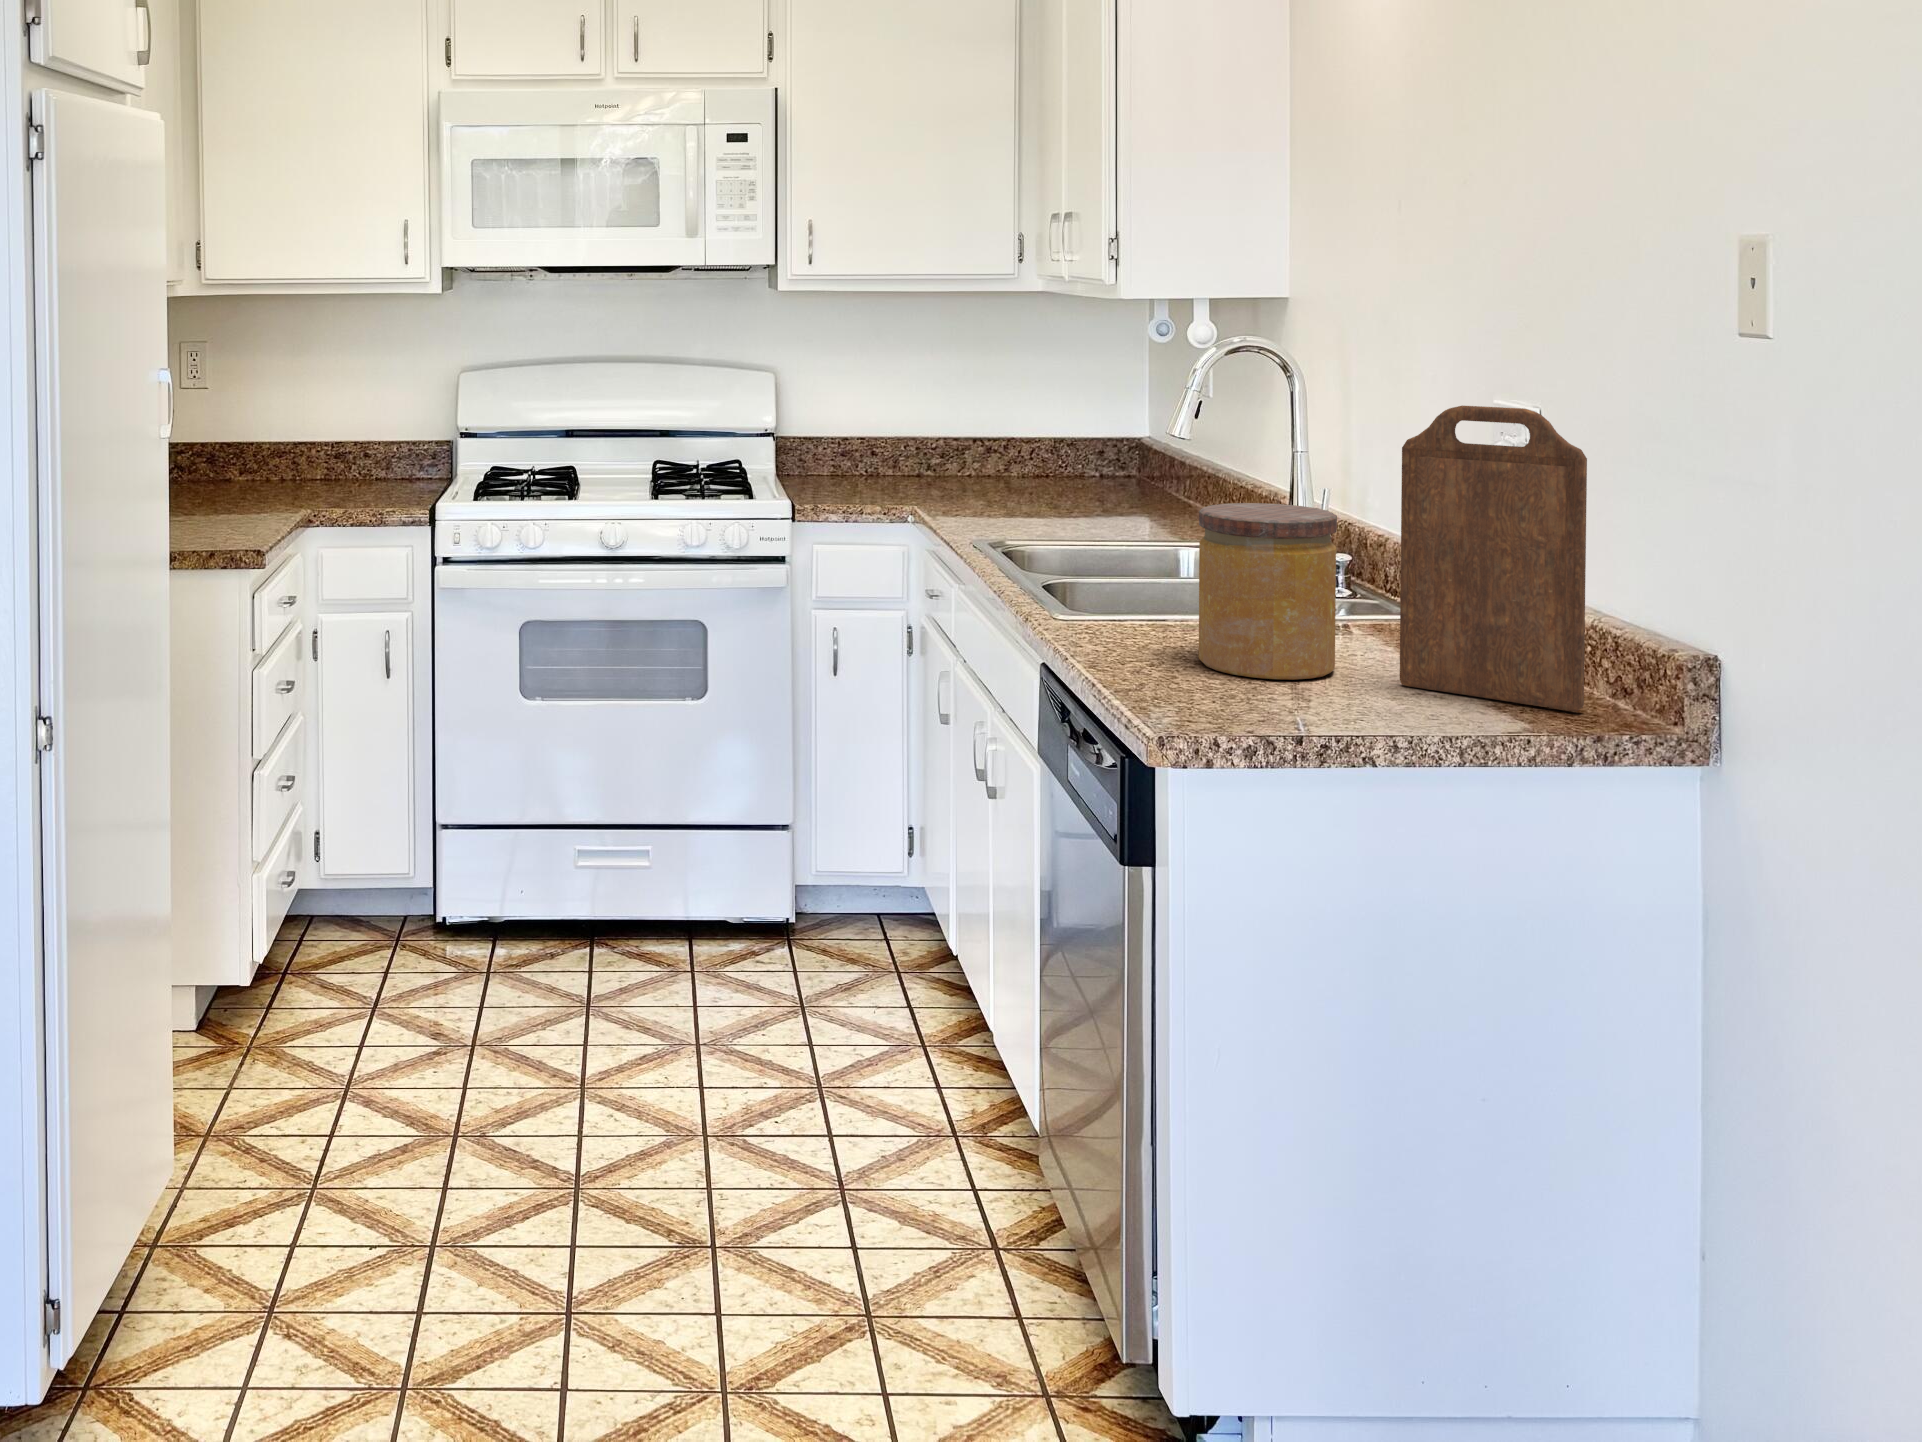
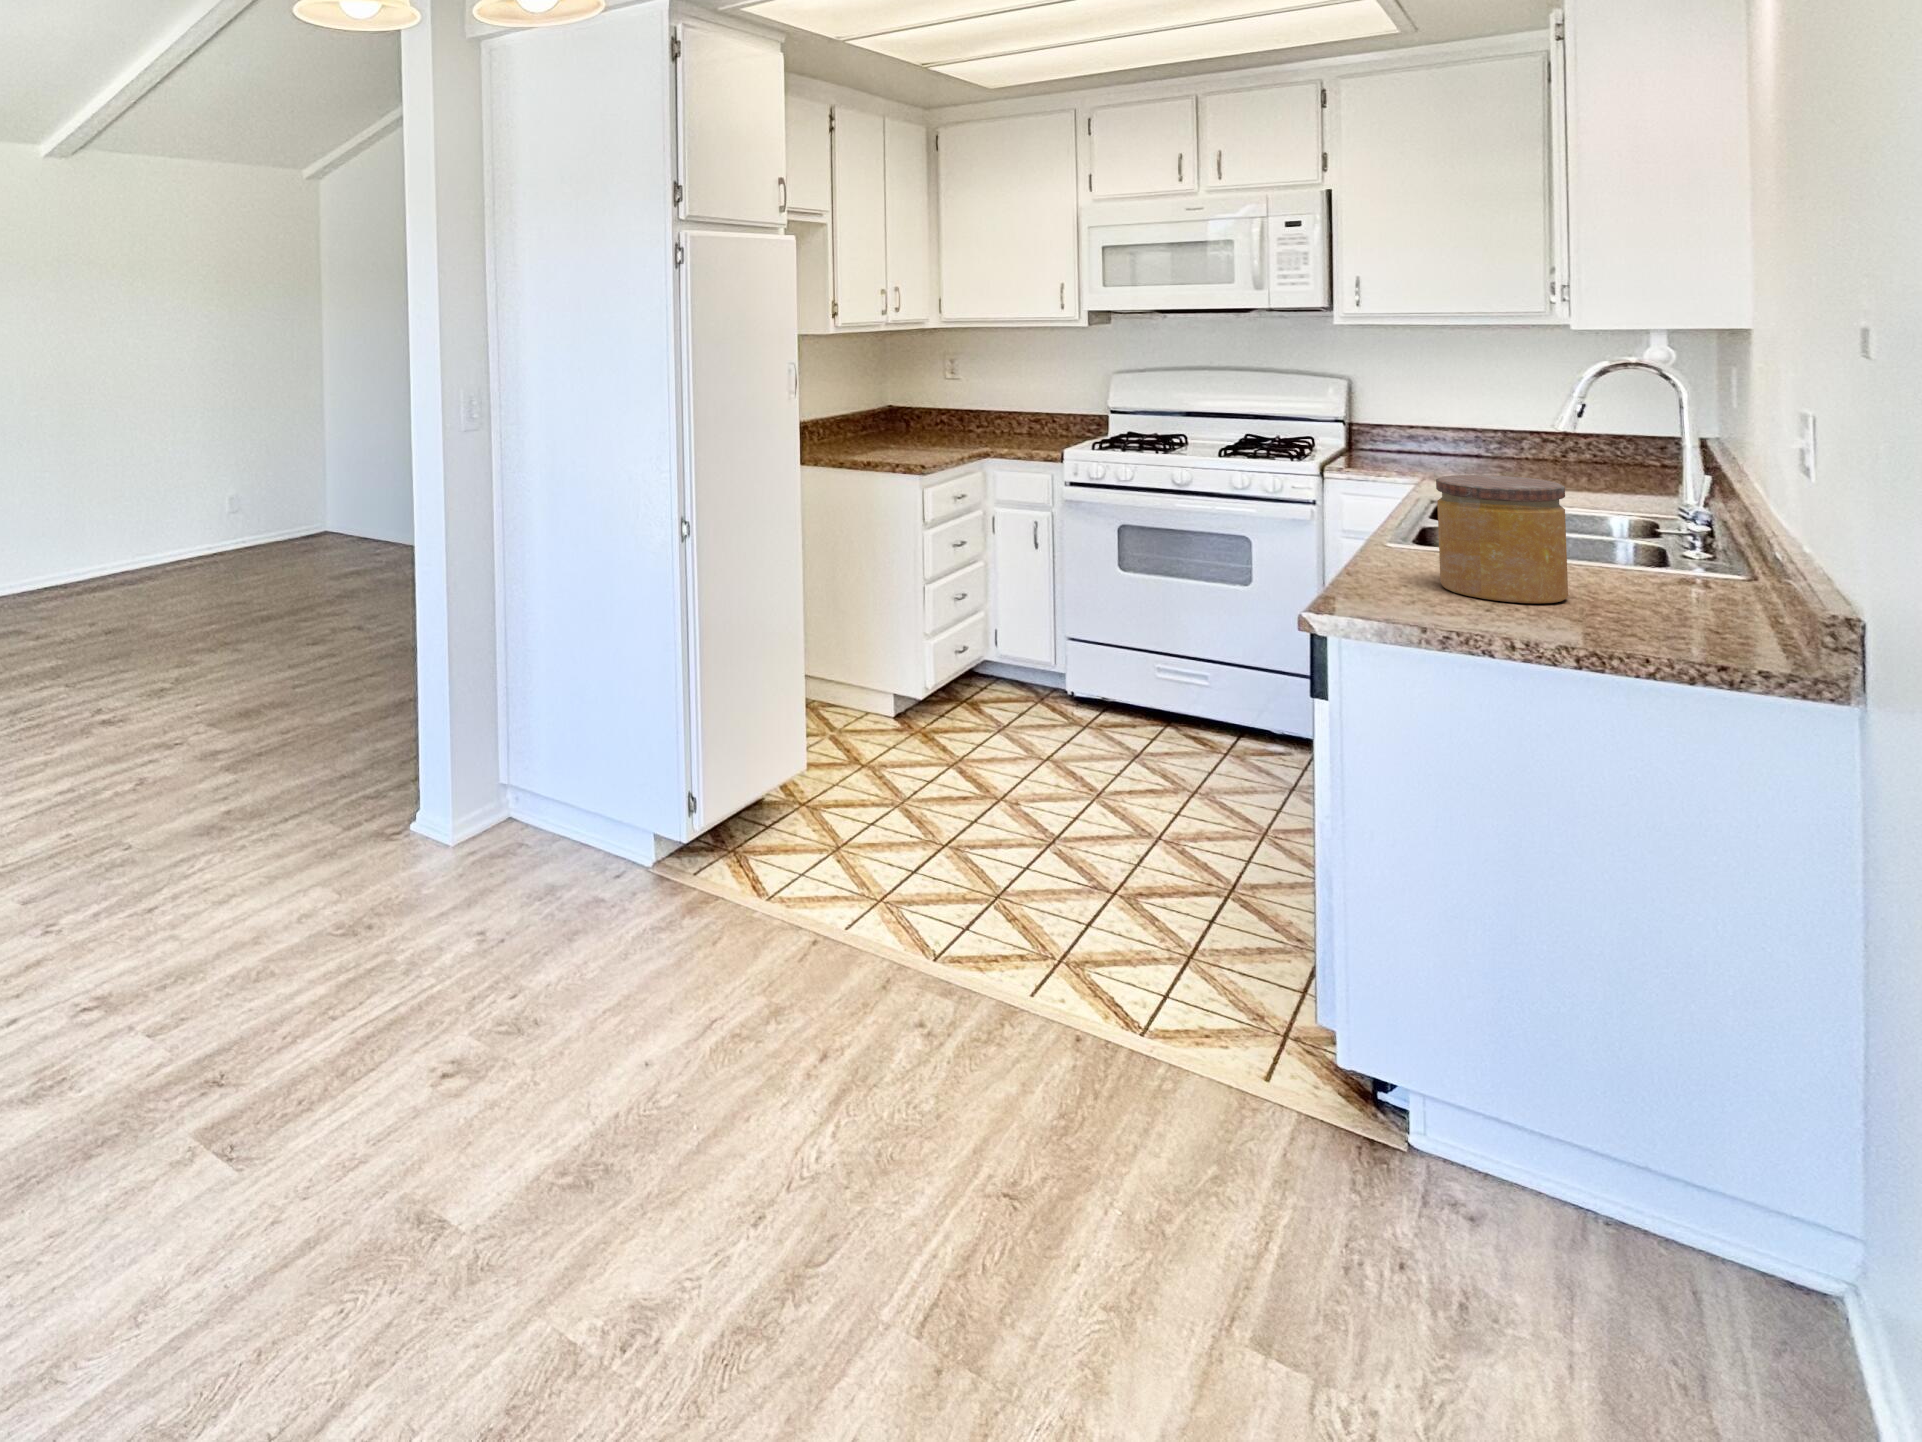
cutting board: present [1400,406,1587,711] -> none [1598,410,1757,653]

